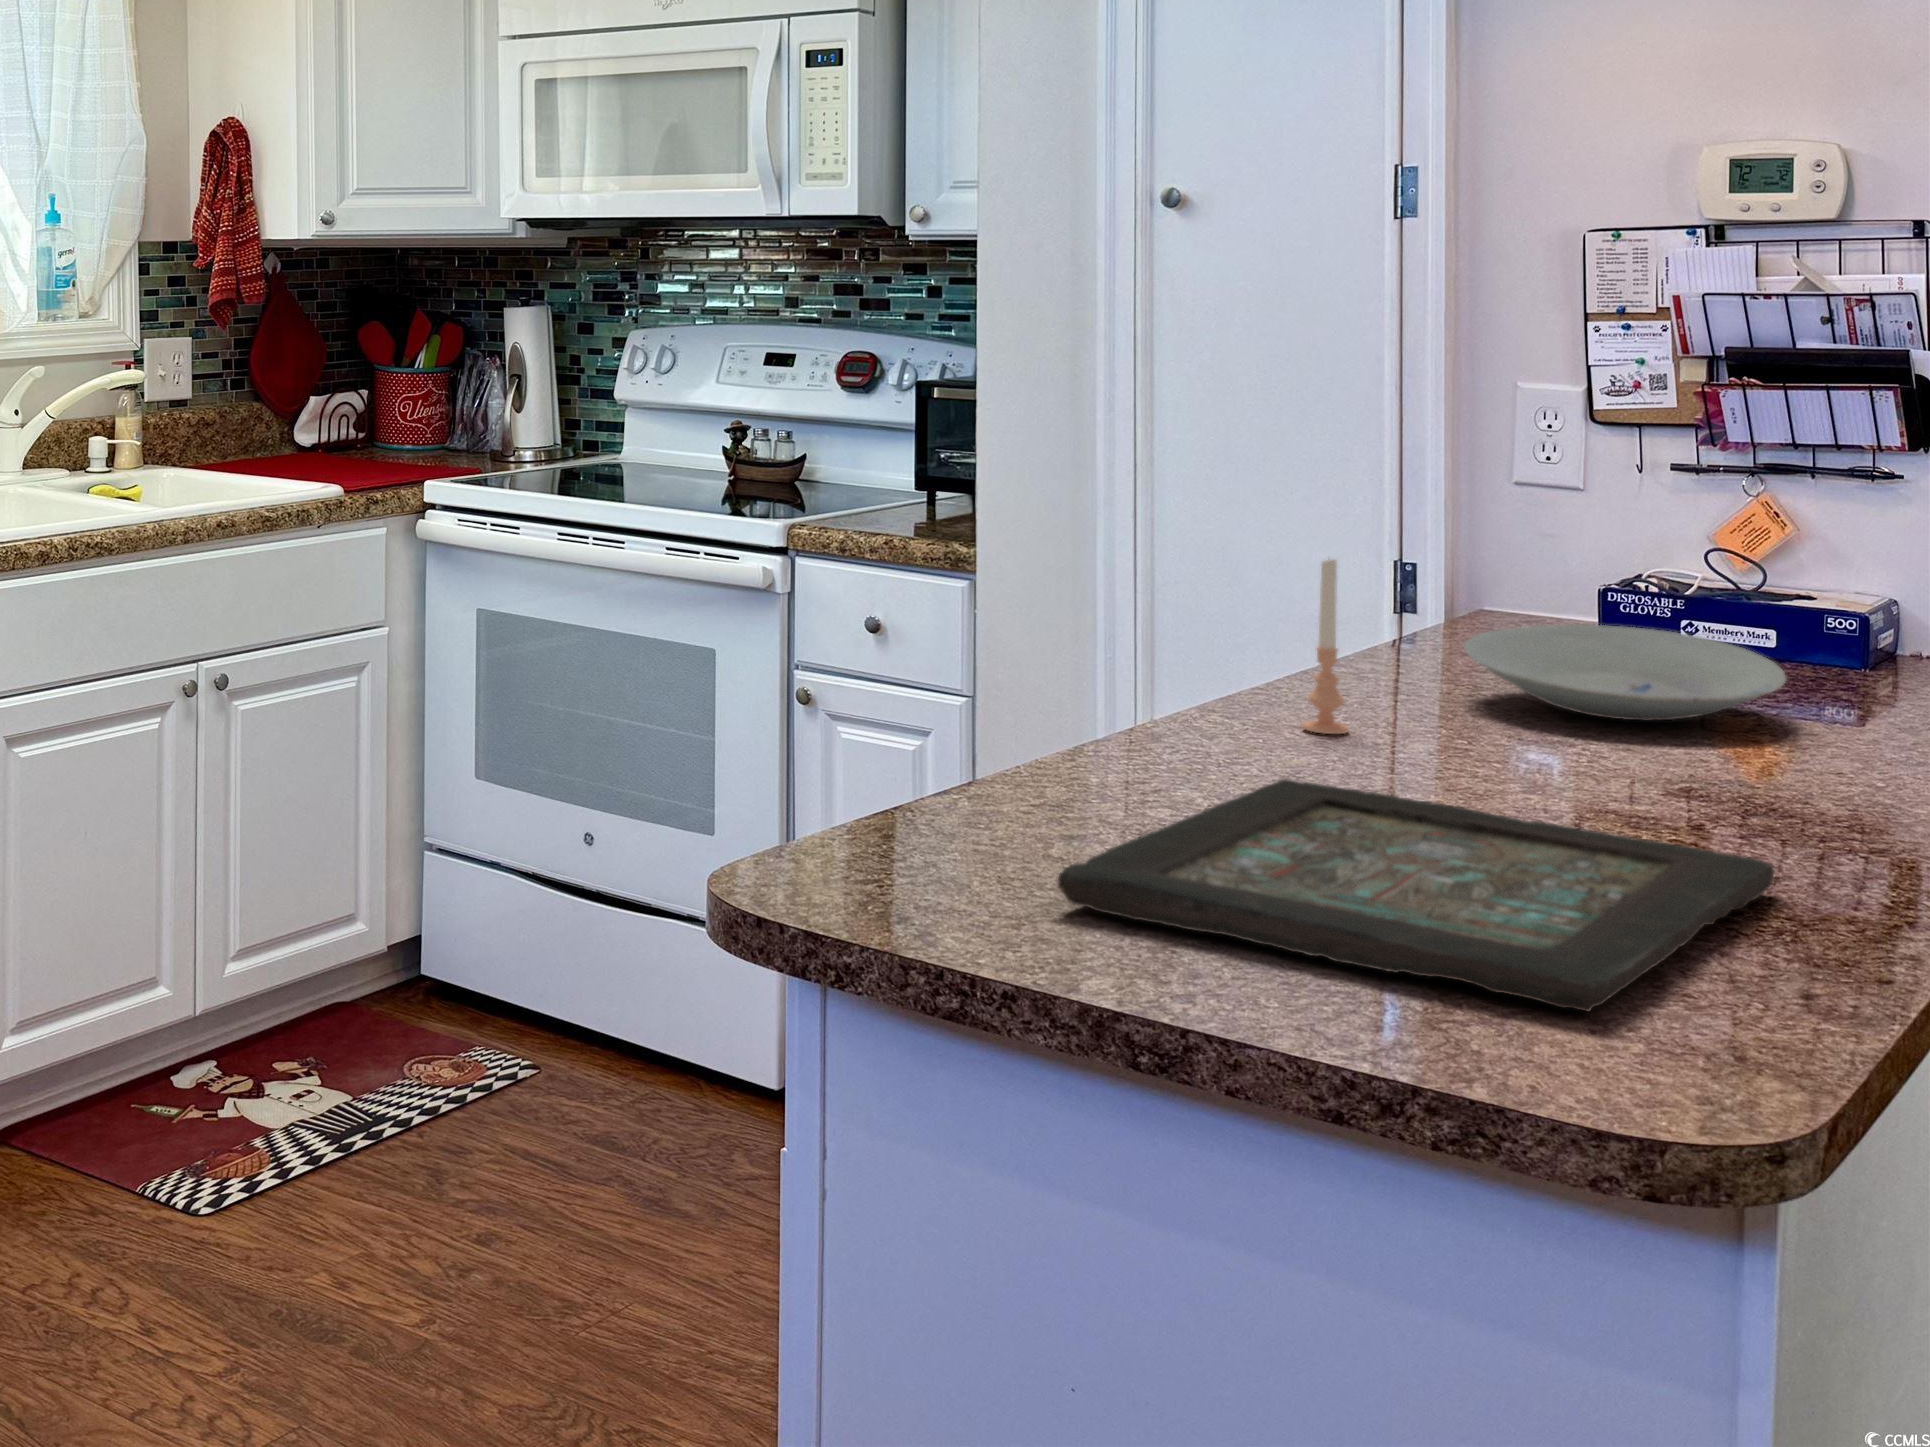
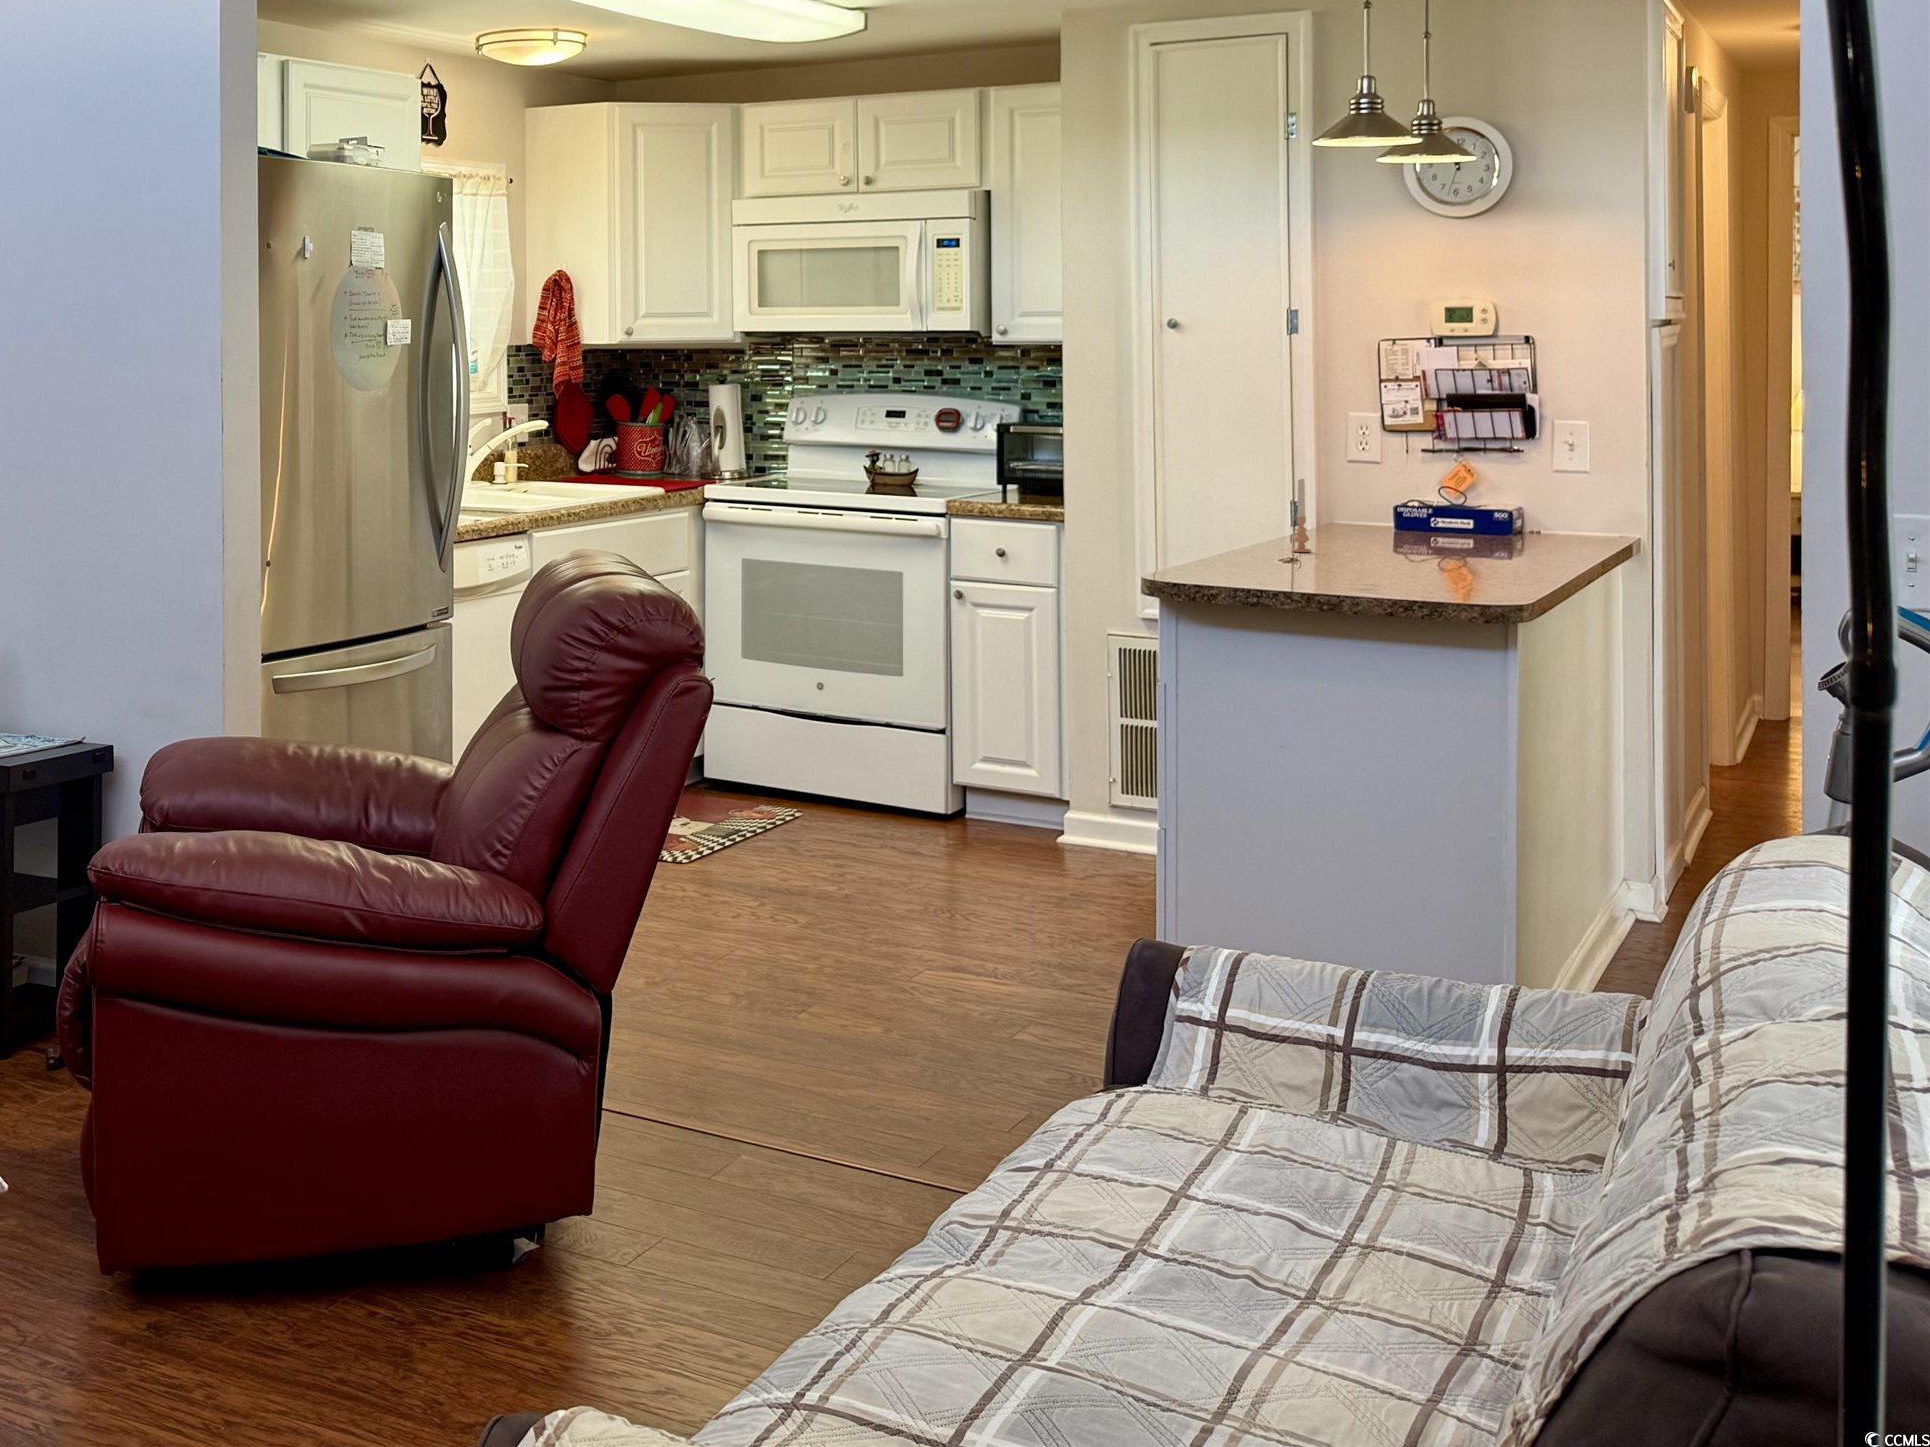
bowl: present [1464,624,1786,720] -> none [1349,513,1484,547]
decorative tray: present [1058,779,1774,1011] -> none [1254,553,1491,589]

